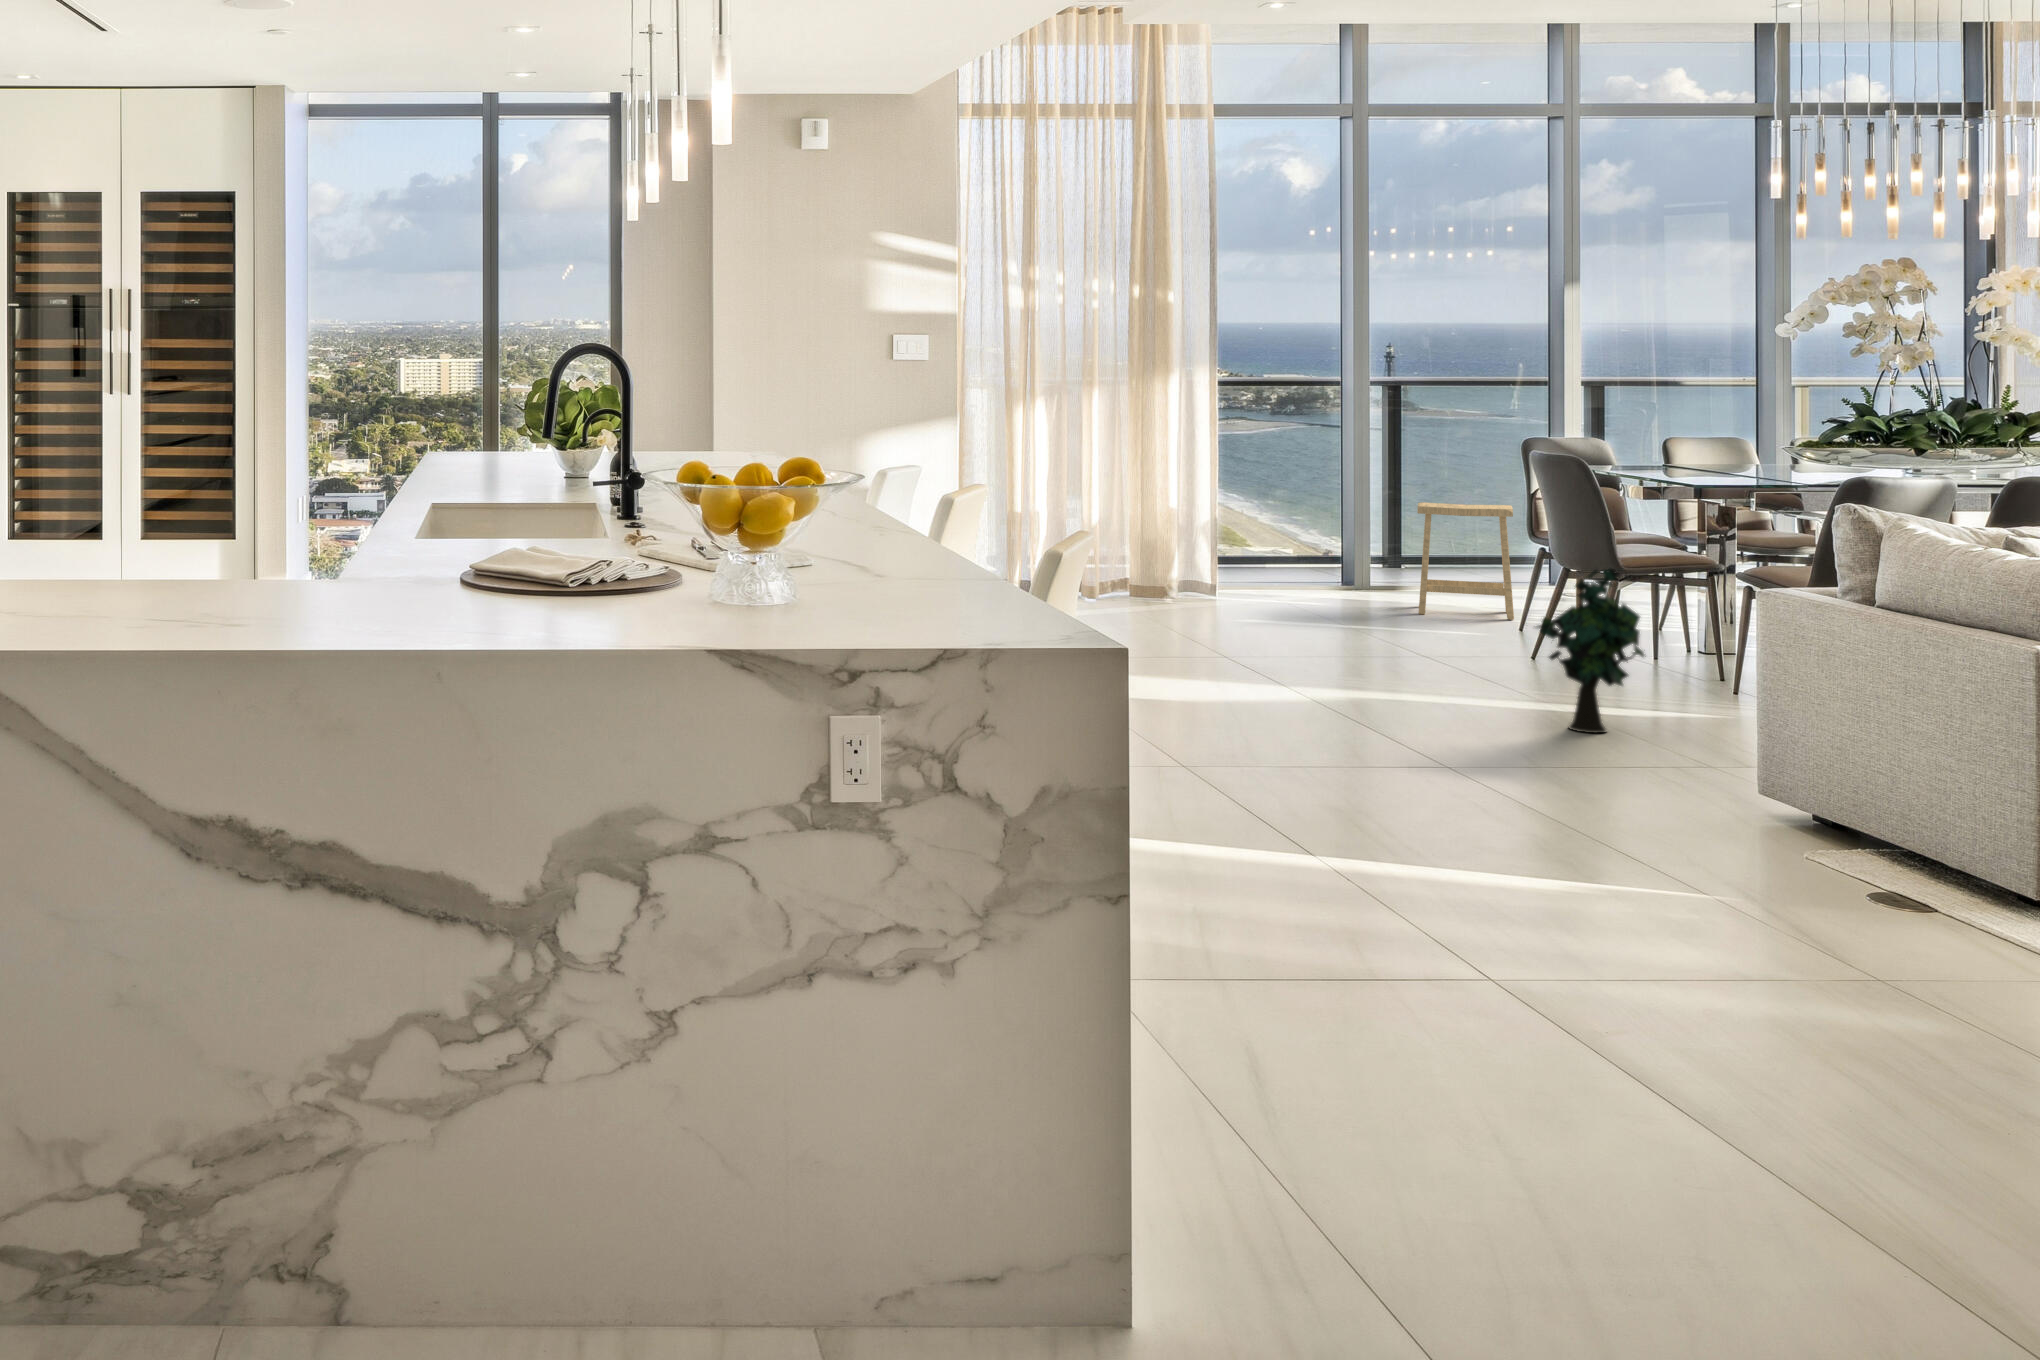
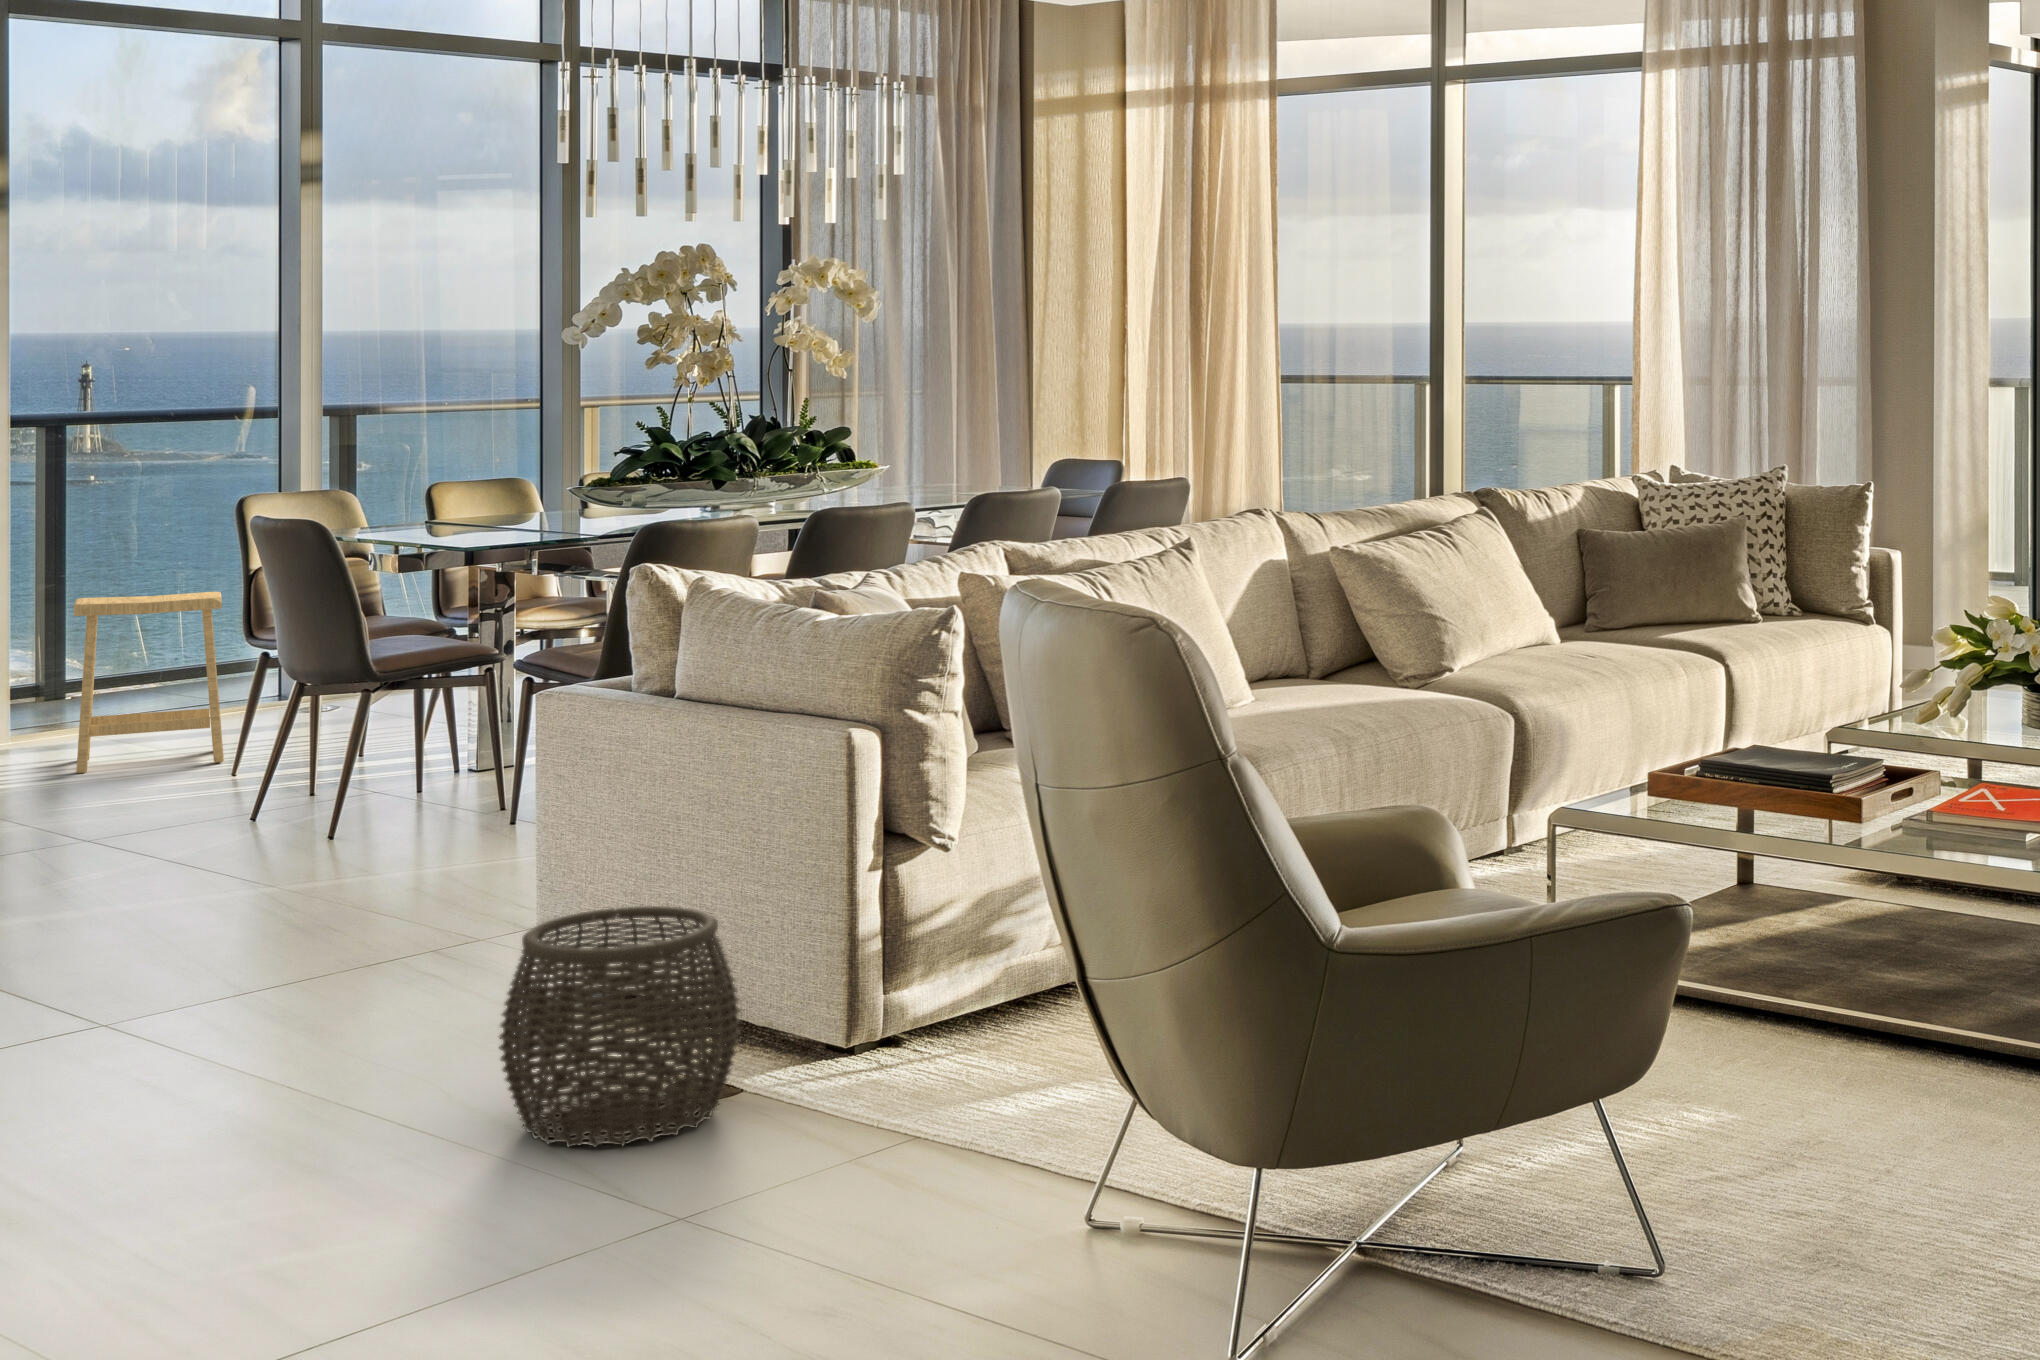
decorative plant: present [1537,568,1644,733] -> none [234,676,397,927]
woven basket: none [1731,748,1935,922] -> present [499,906,741,1148]

